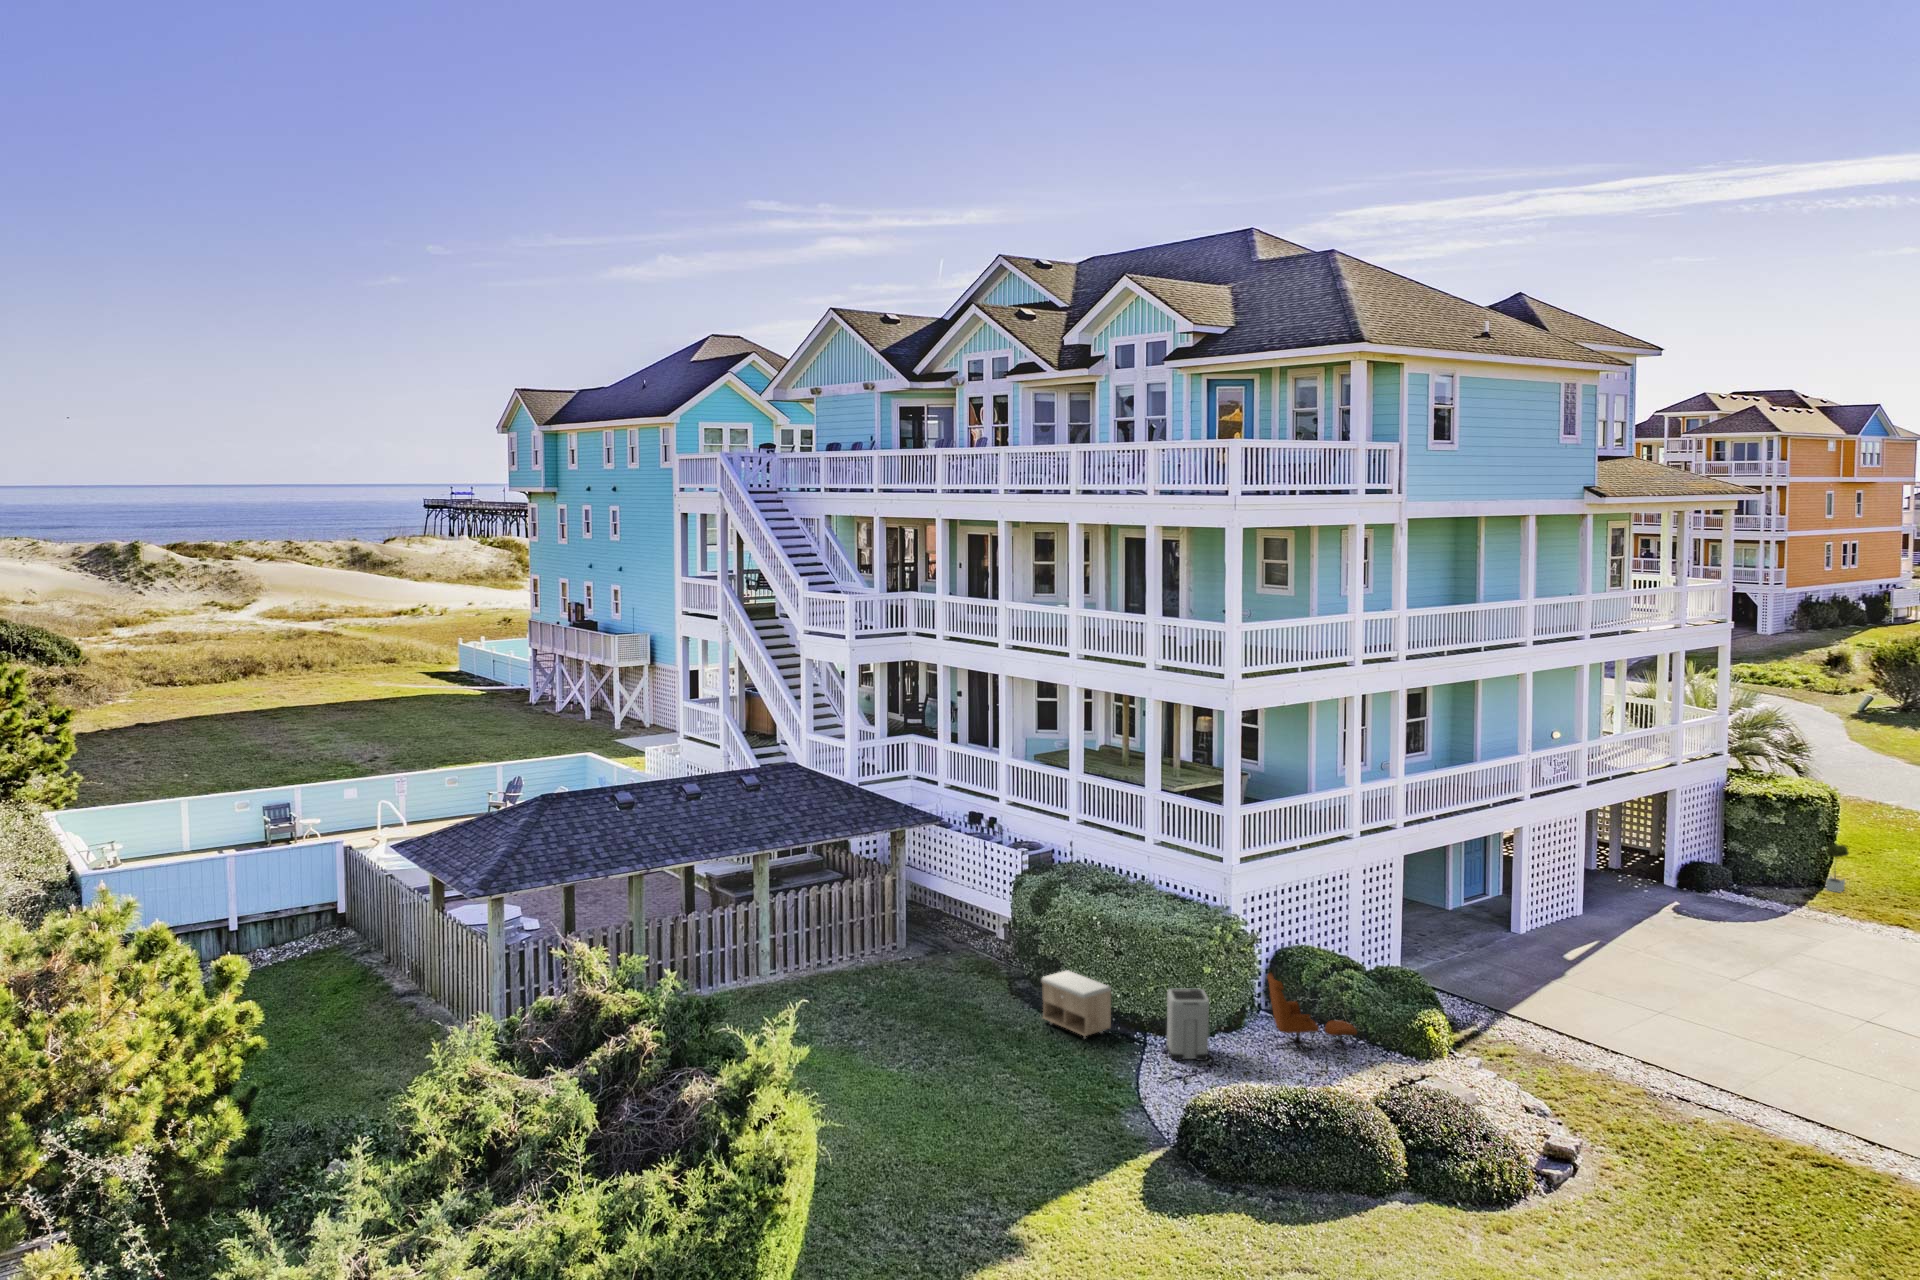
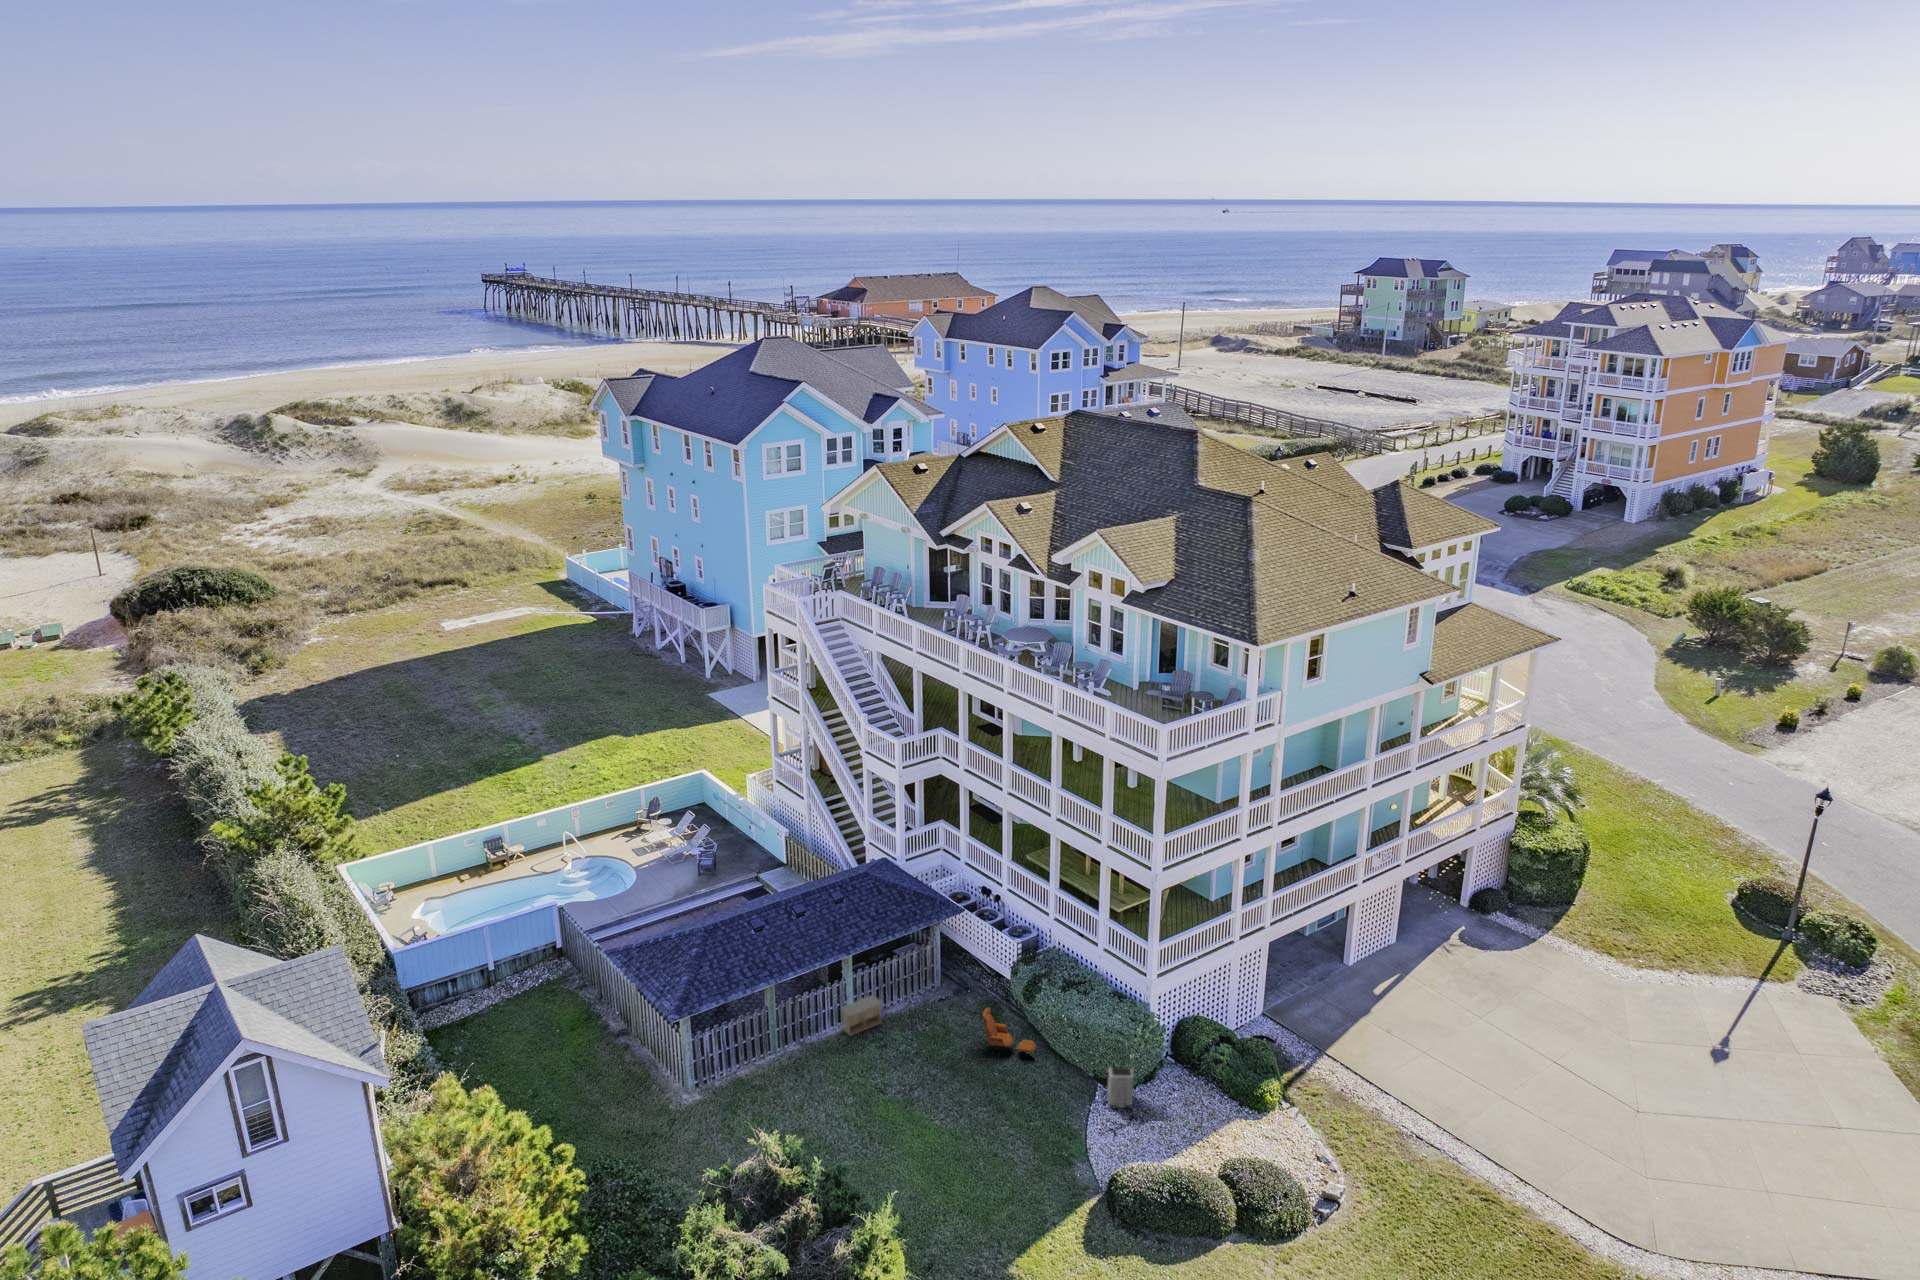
potted tree: present [1826,844,1849,892] -> none [1572,879,1590,911]
storage bench: present [1041,970,1111,1038] -> present [841,995,881,1036]
lounge chair: present [1268,973,1357,1051] -> present [983,1007,1036,1059]

